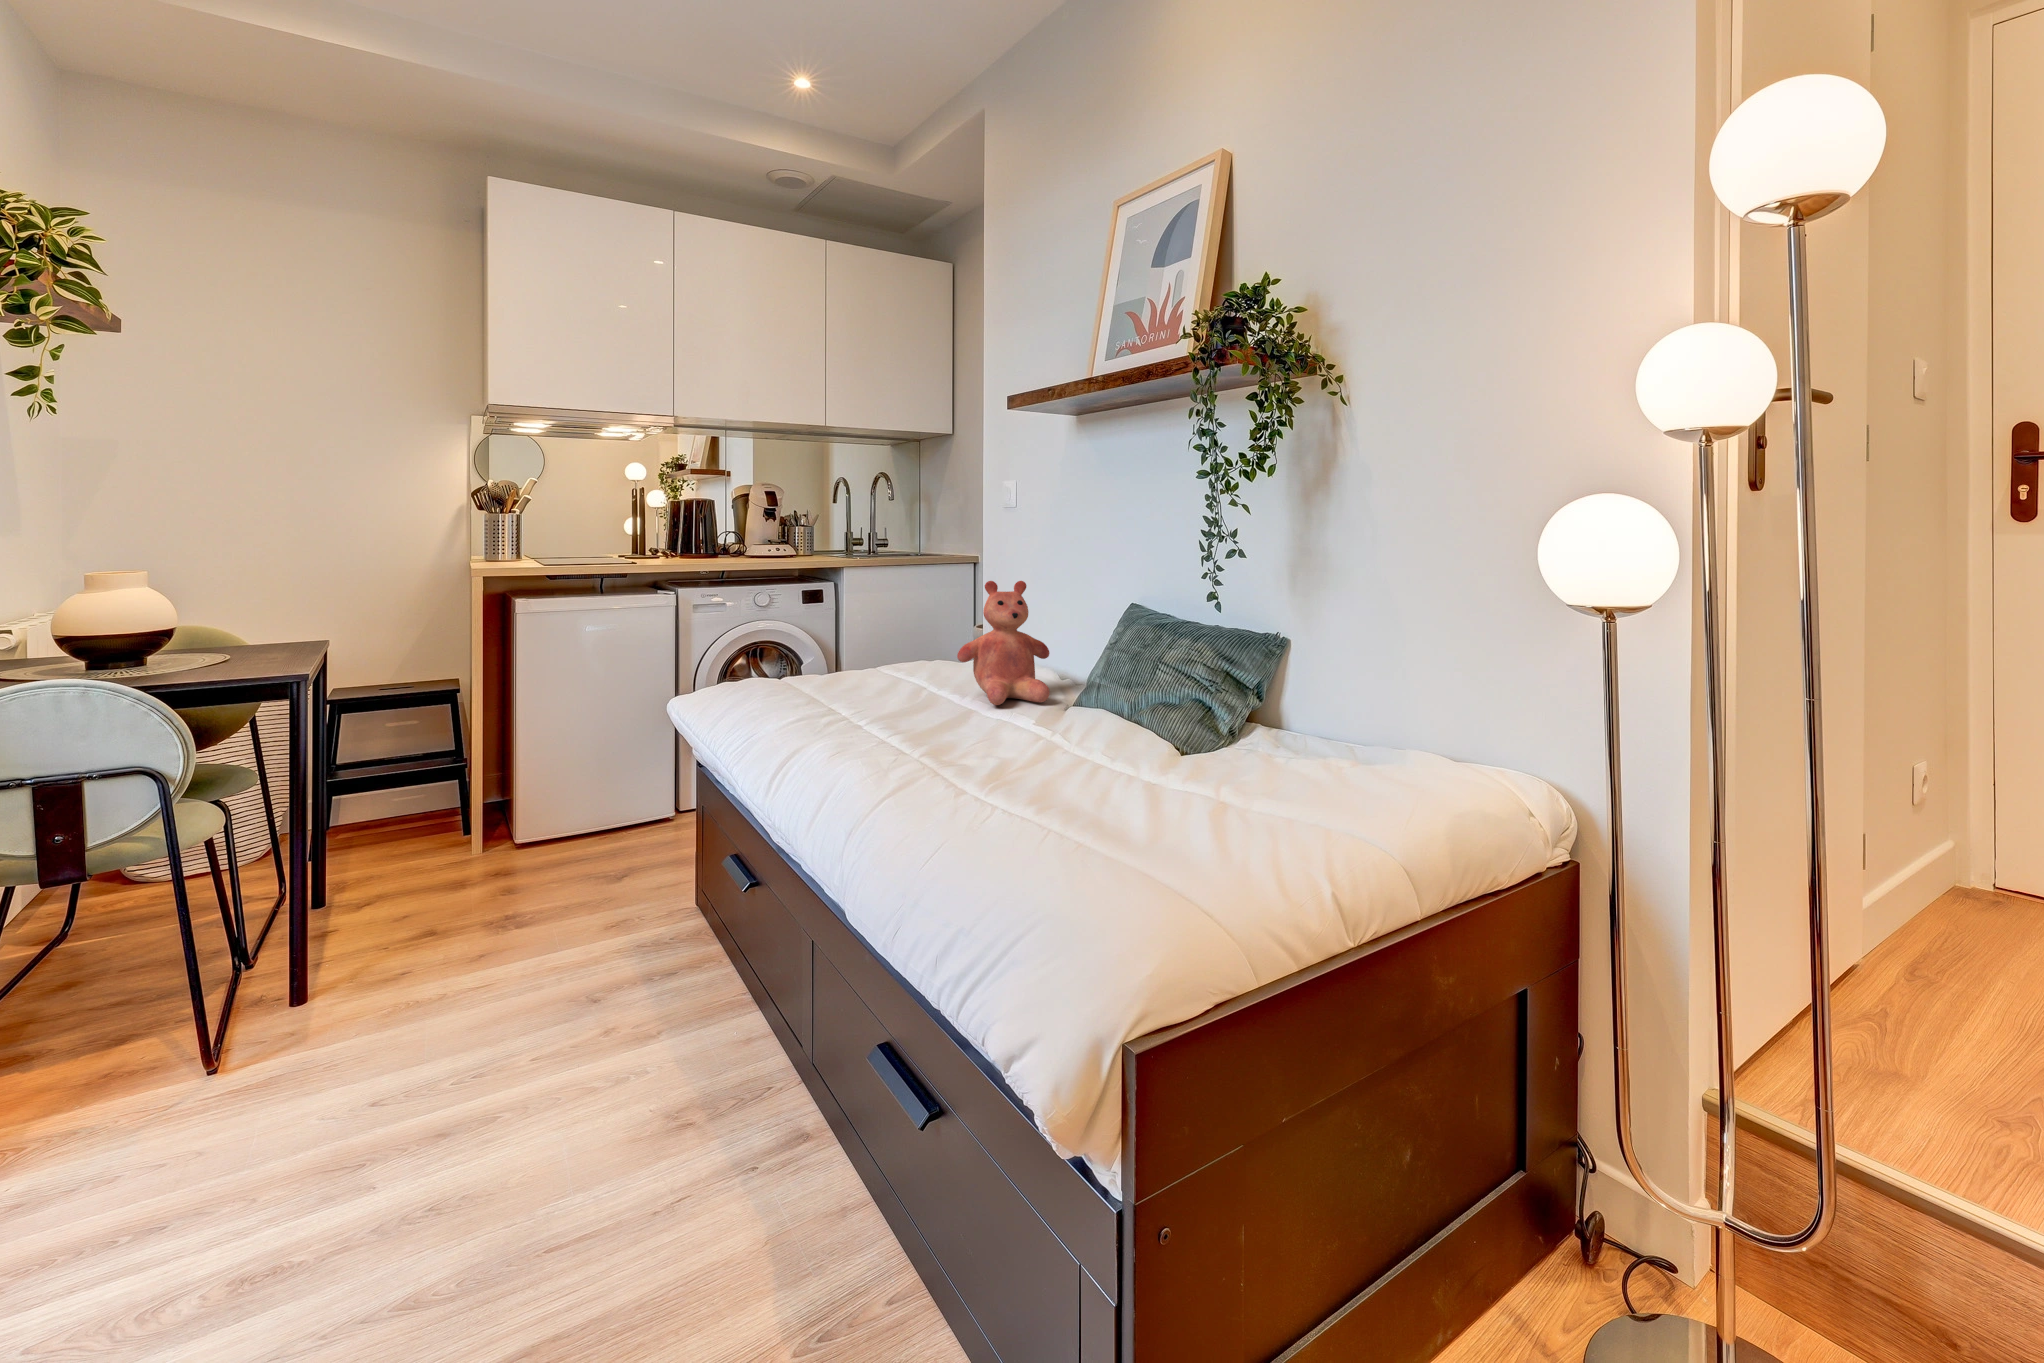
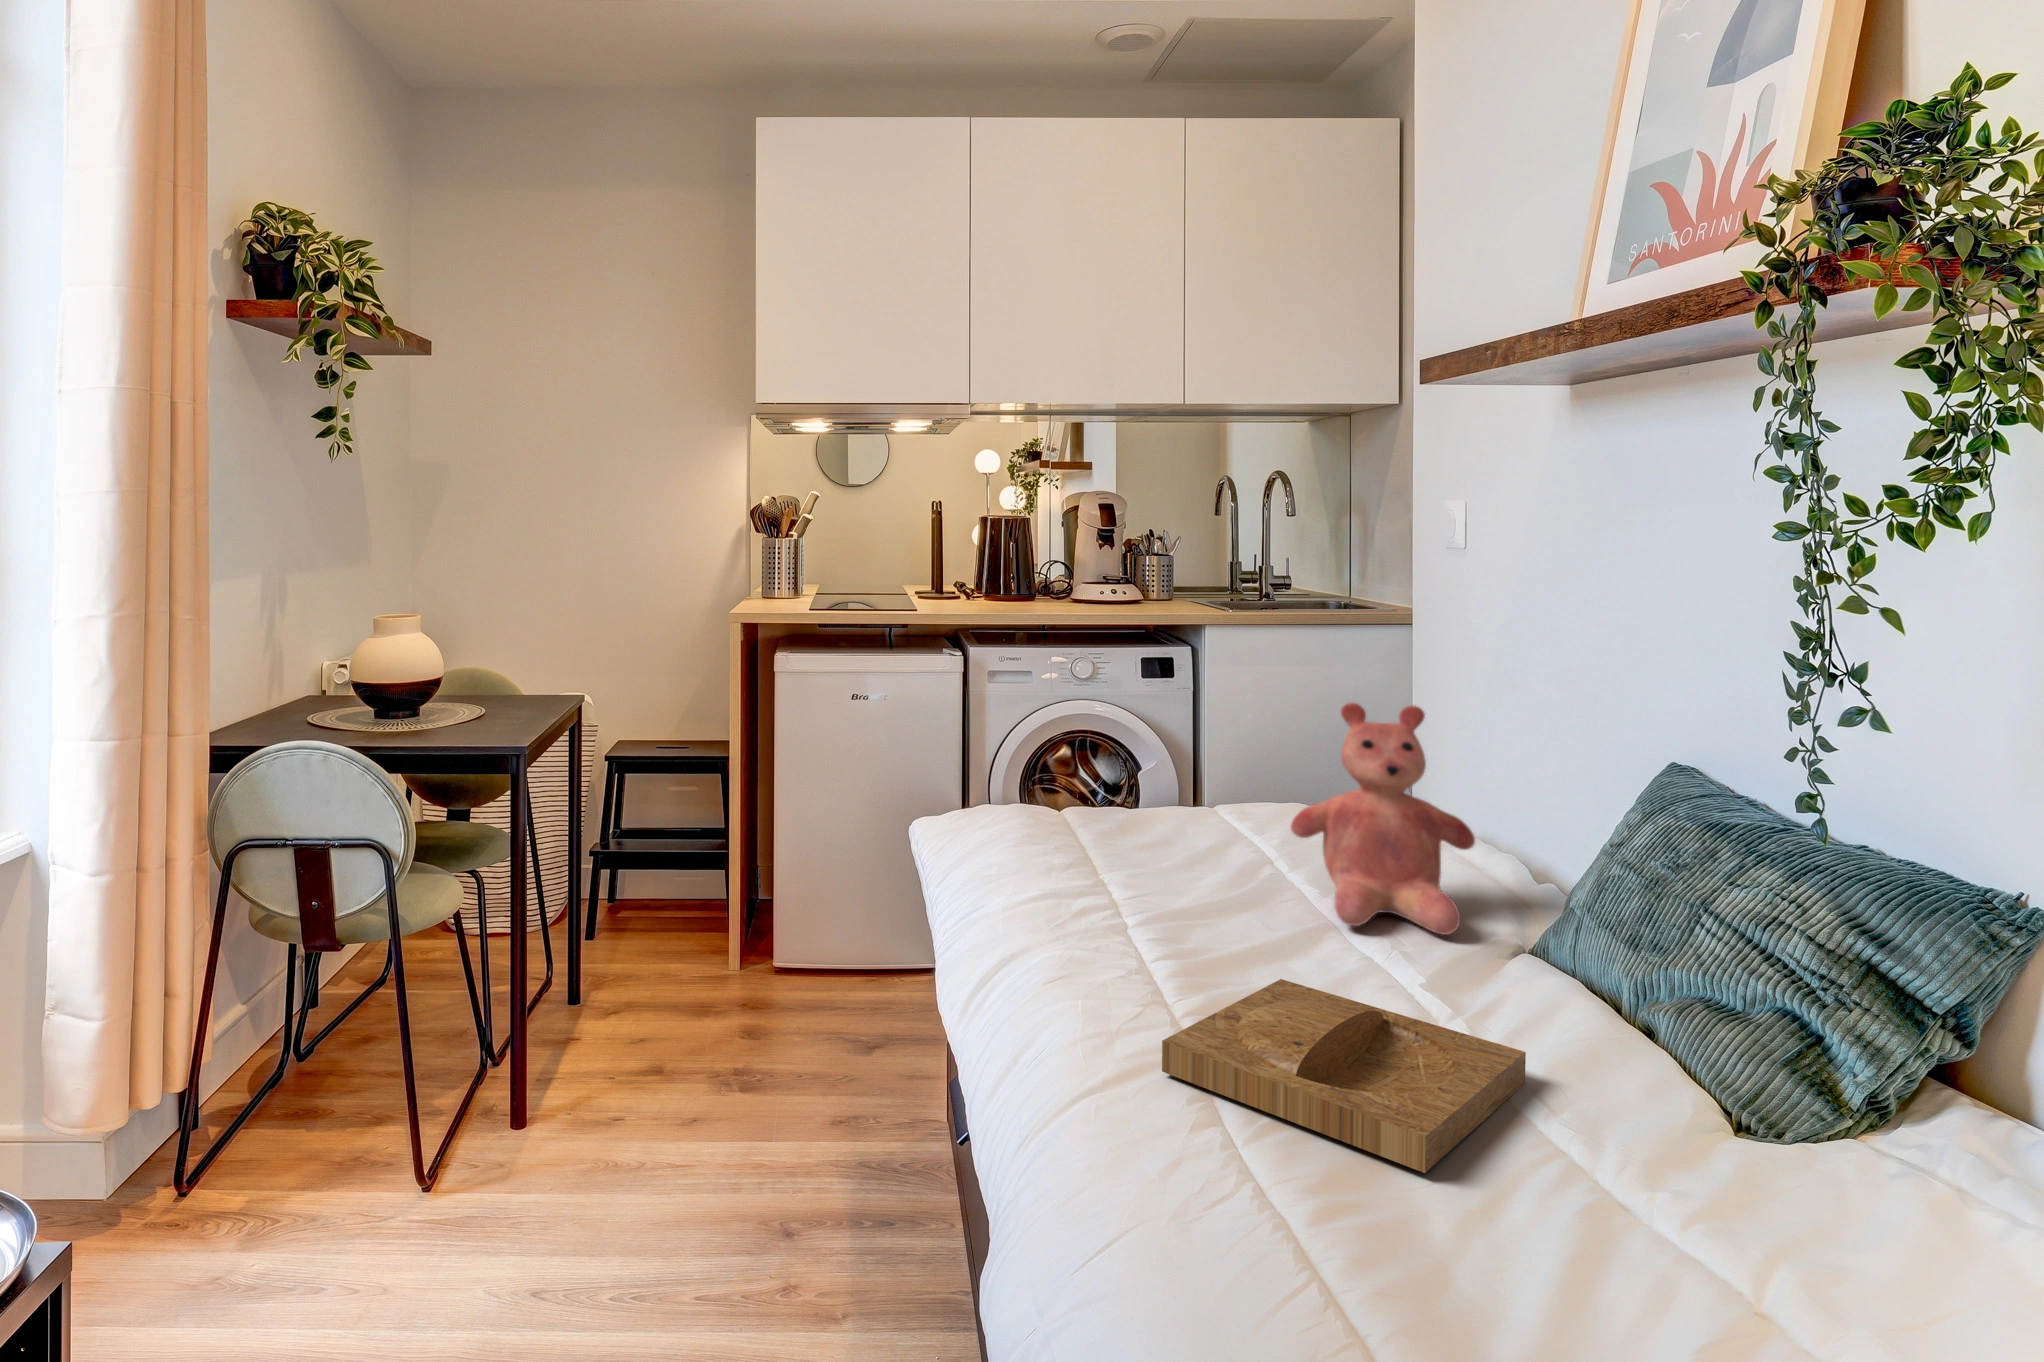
tray: none [942,728,1109,789] -> present [1162,979,1526,1173]

